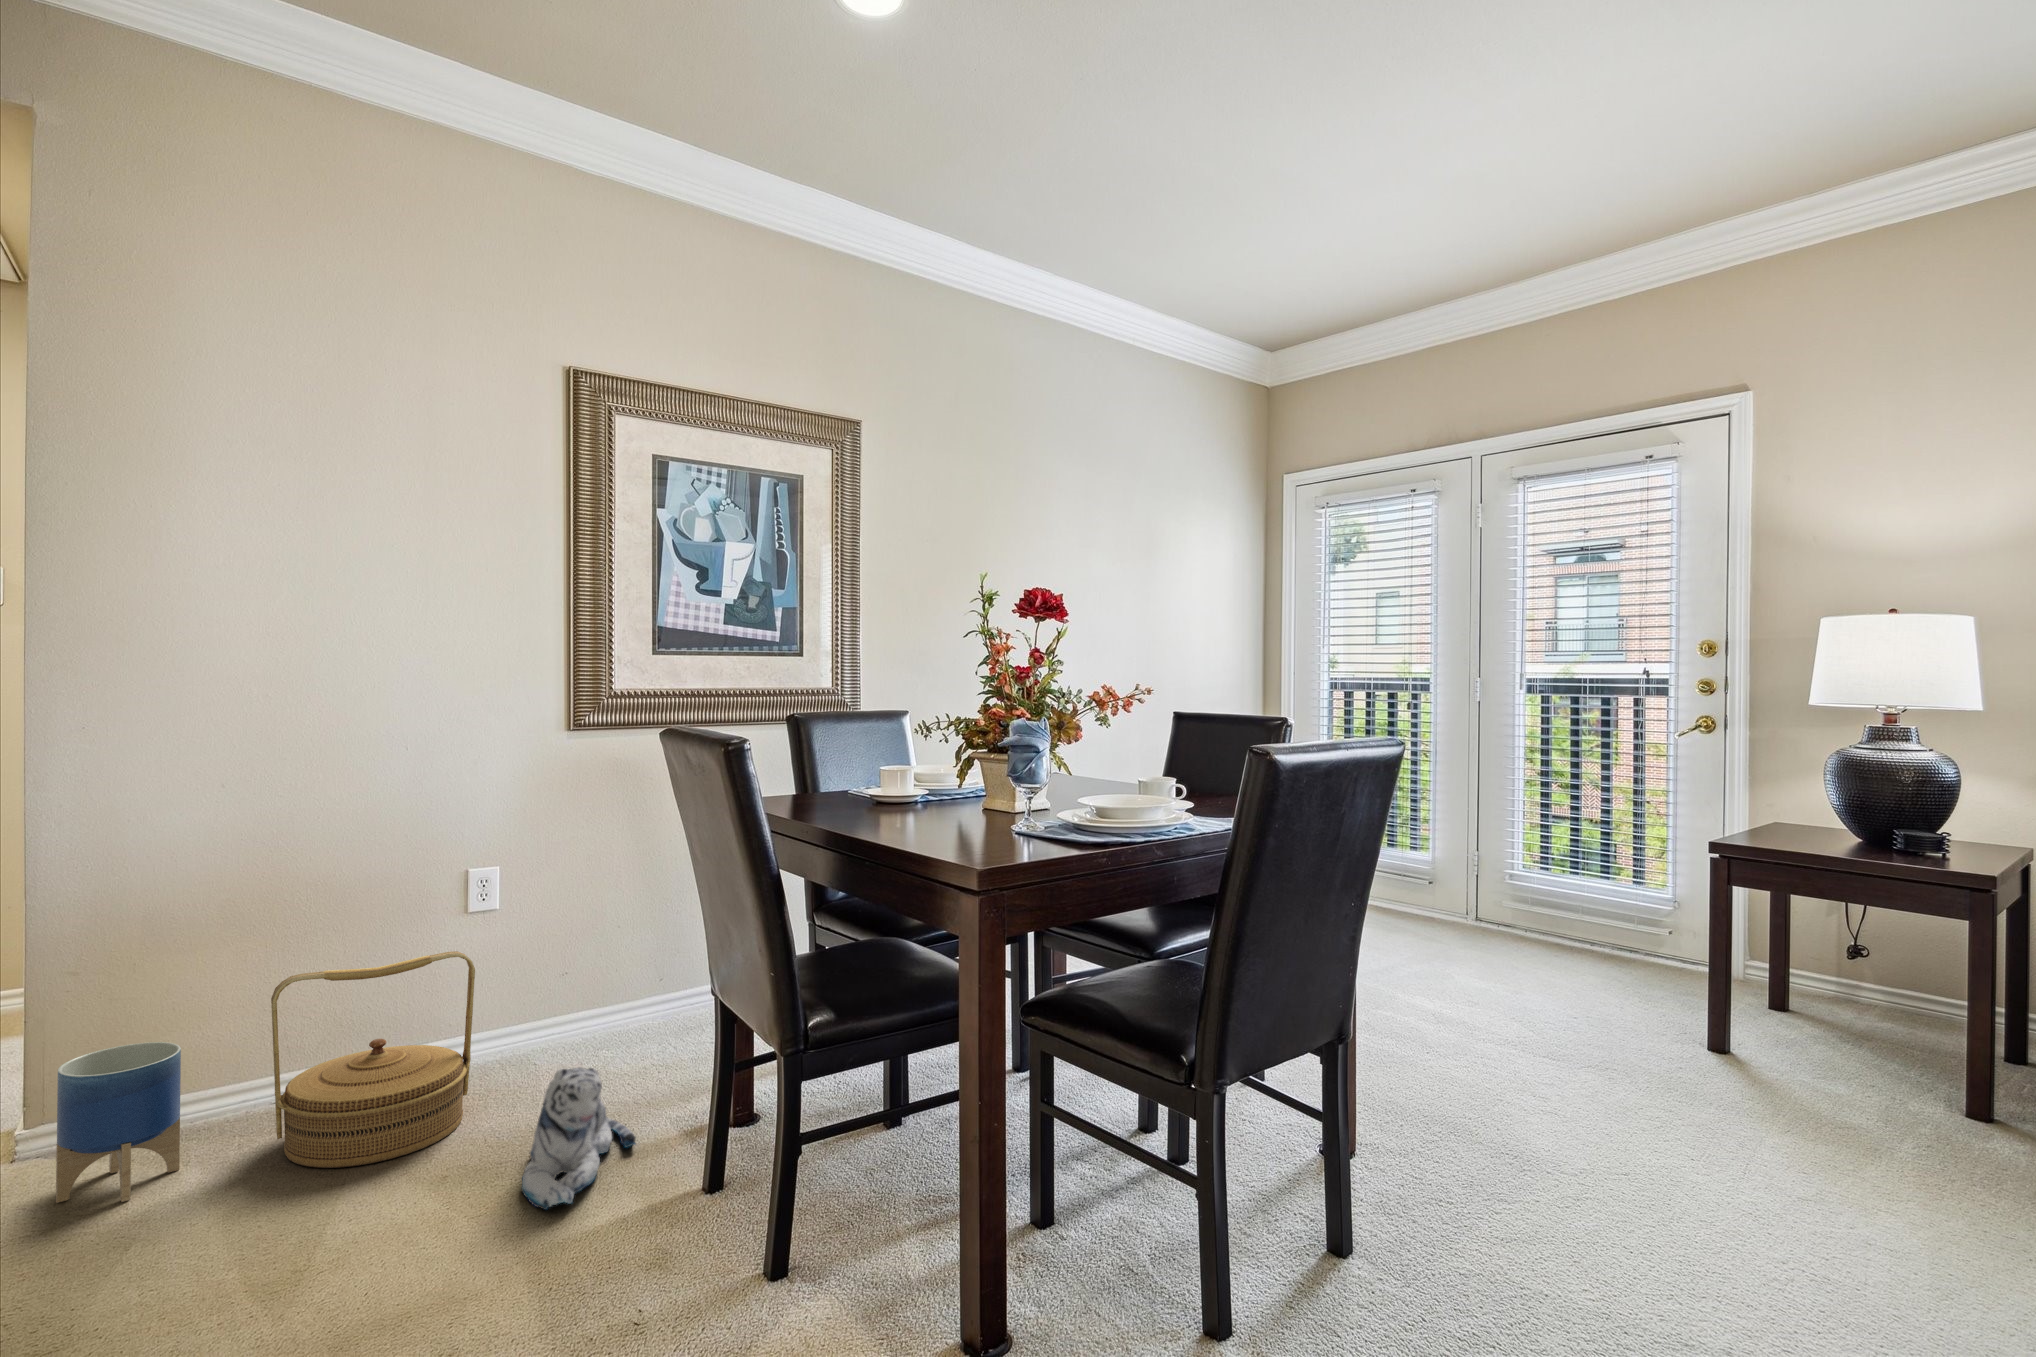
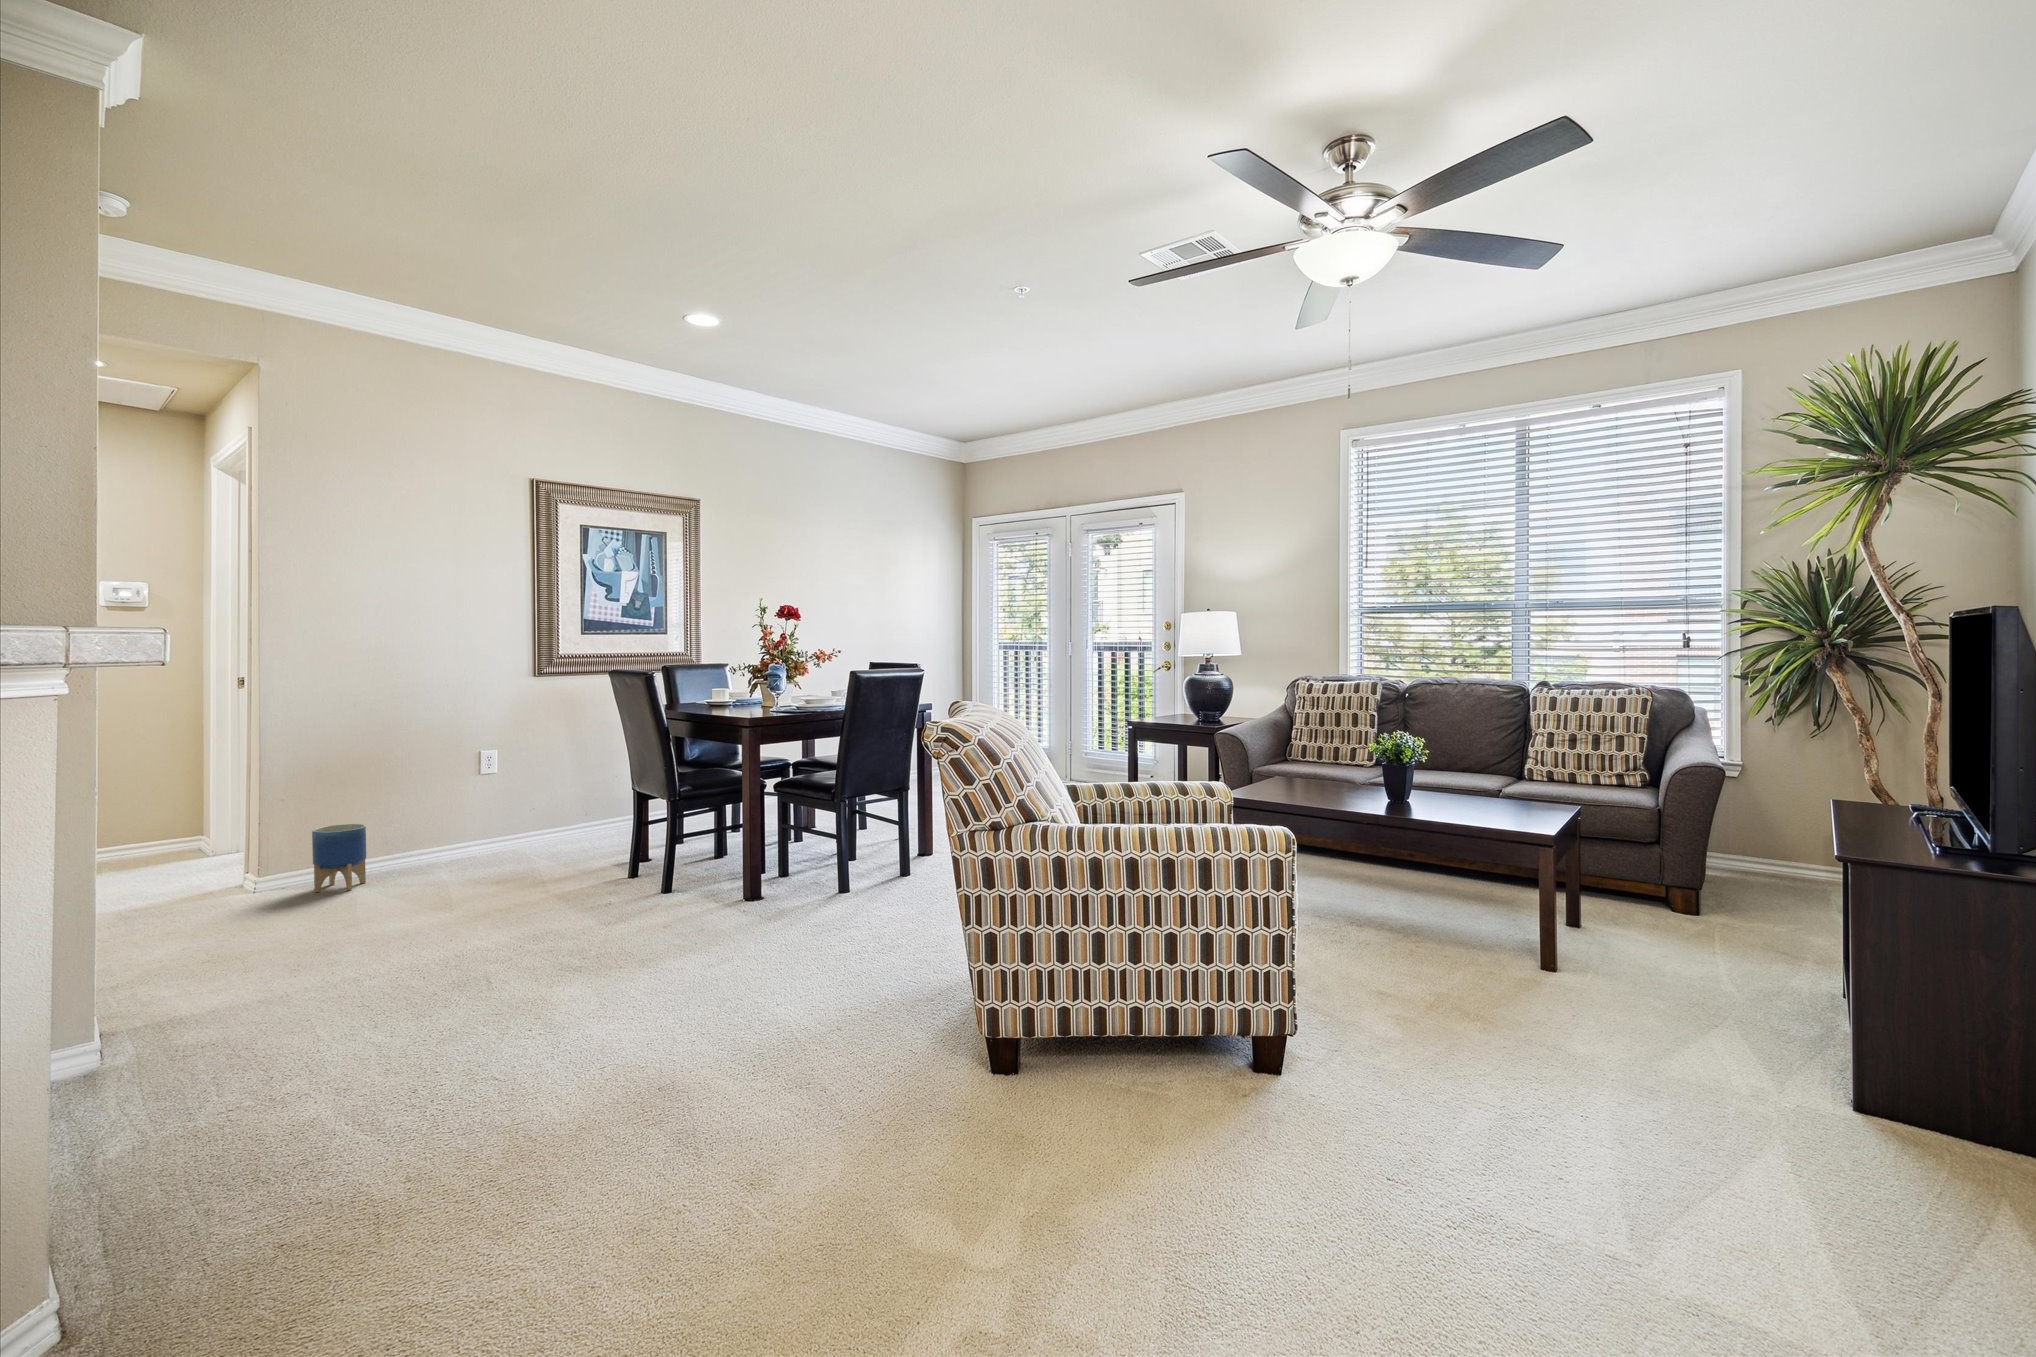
woven basket: present [271,951,475,1168] -> none [407,784,502,879]
plush toy: present [521,1068,635,1210] -> none [542,827,594,882]

